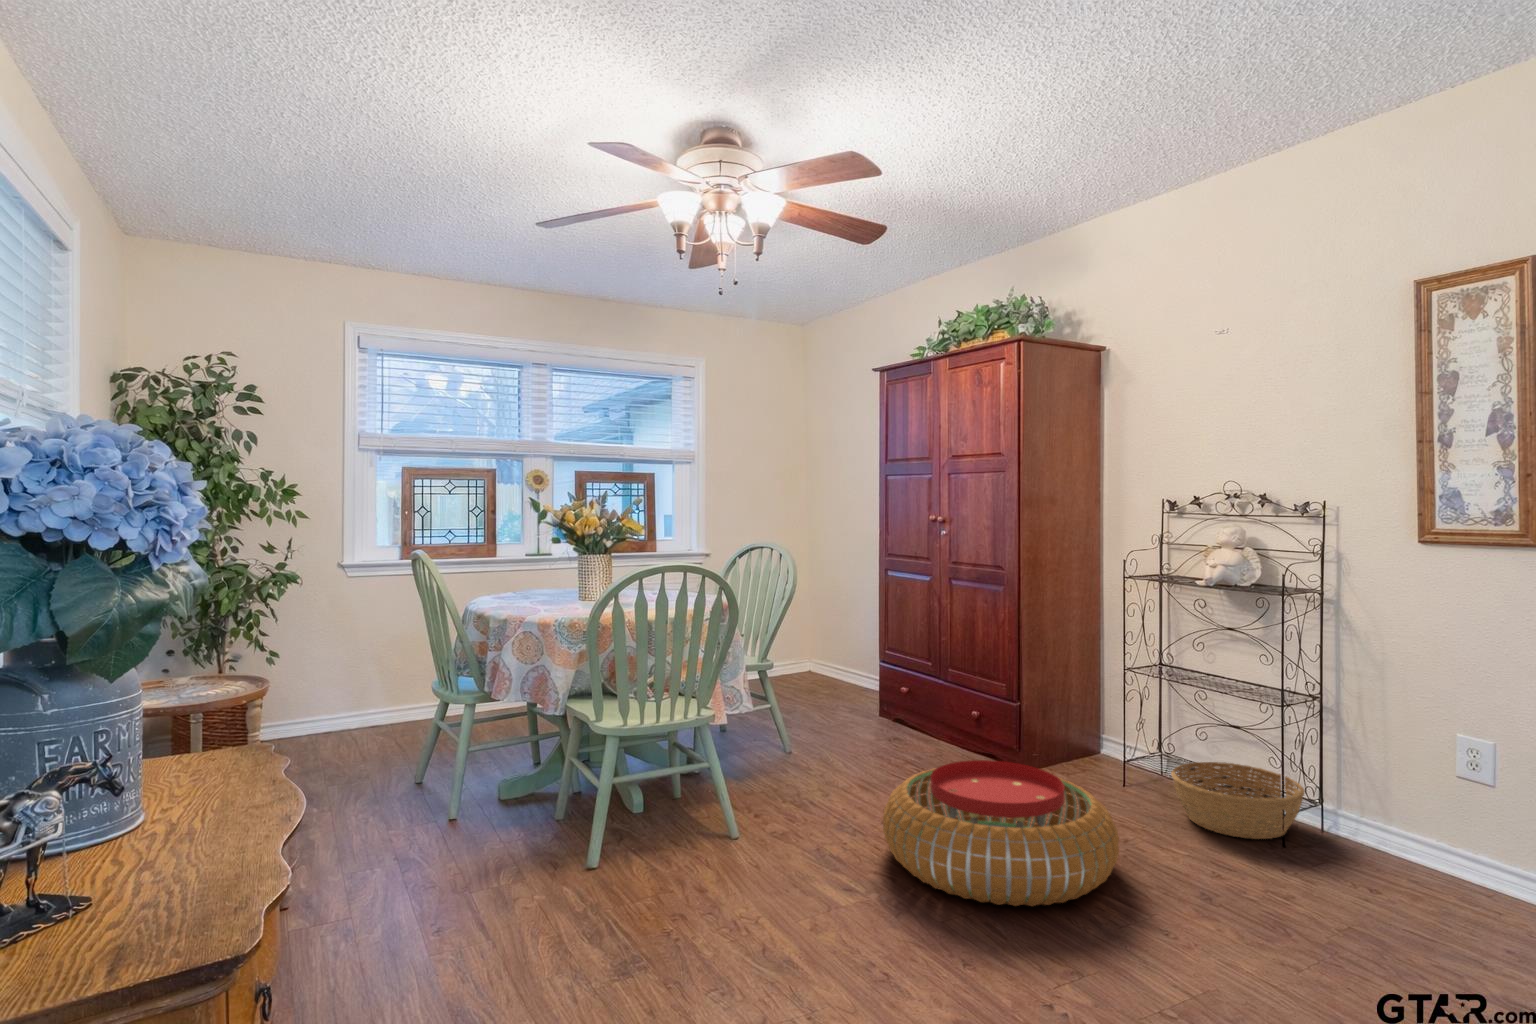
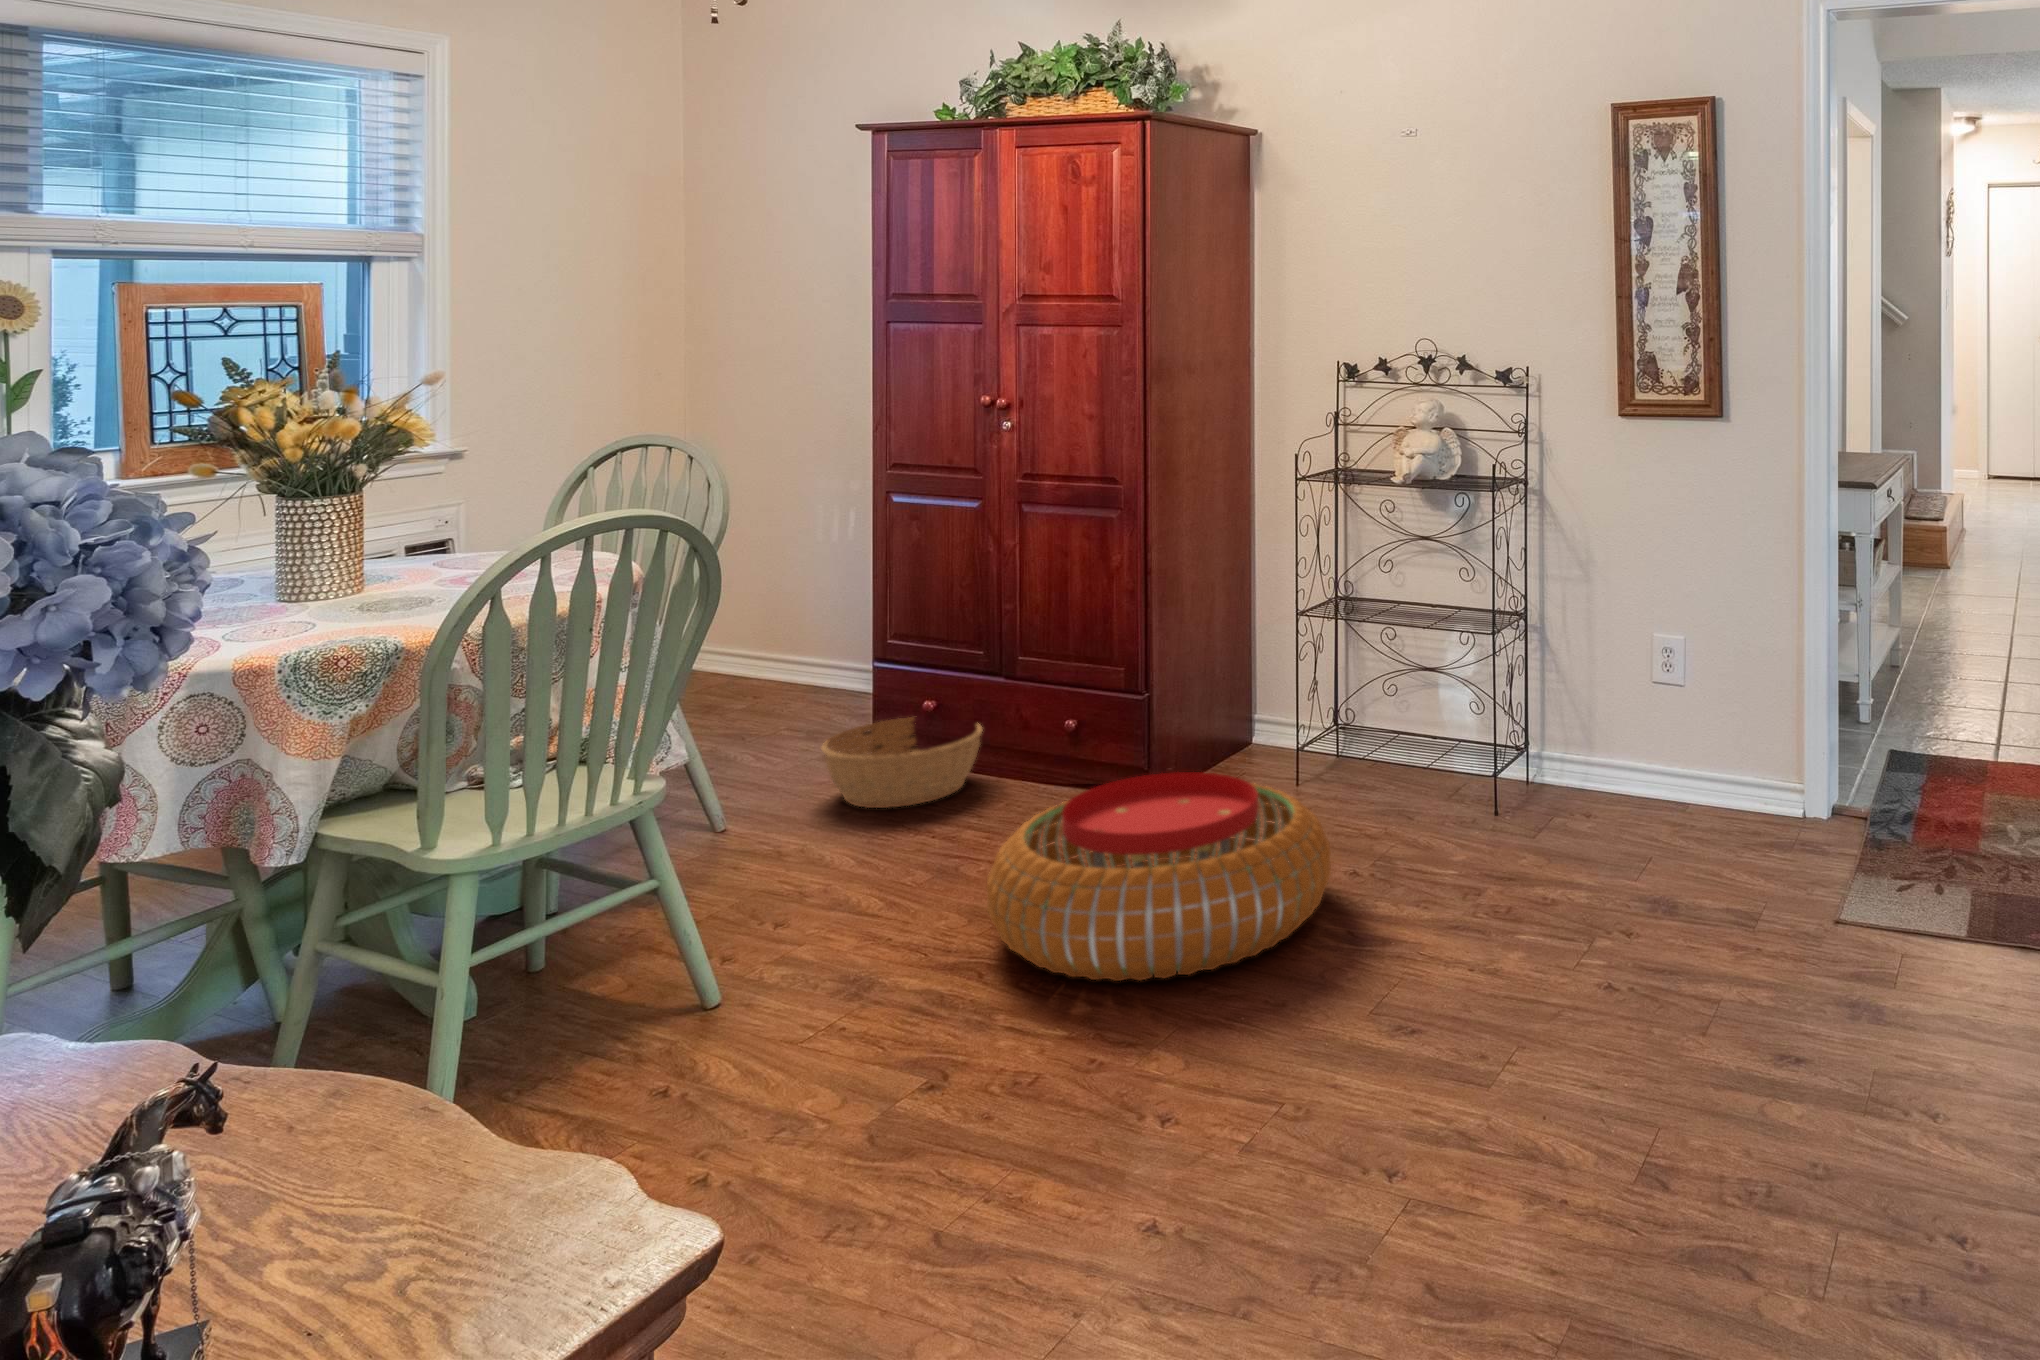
basket: present [1171,762,1305,839] -> present [822,717,982,808]

